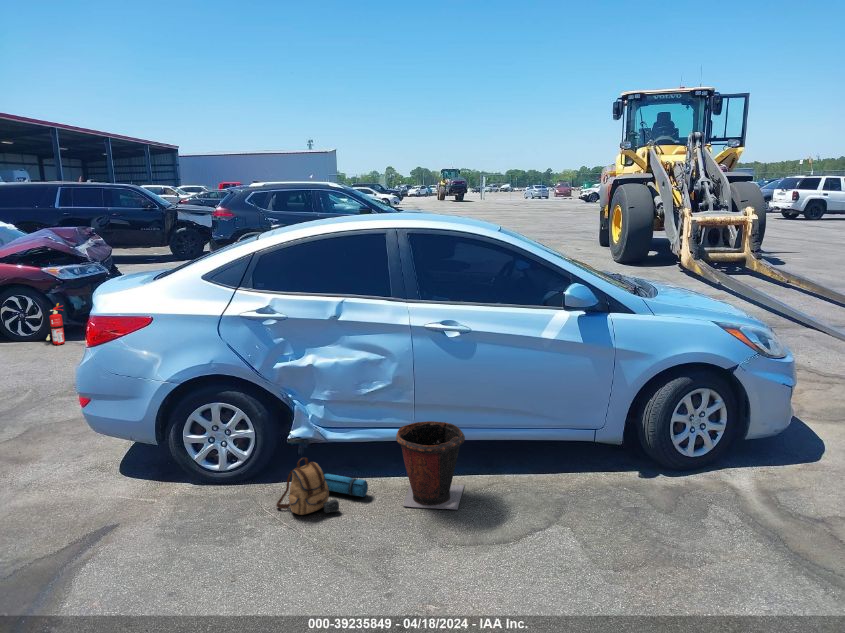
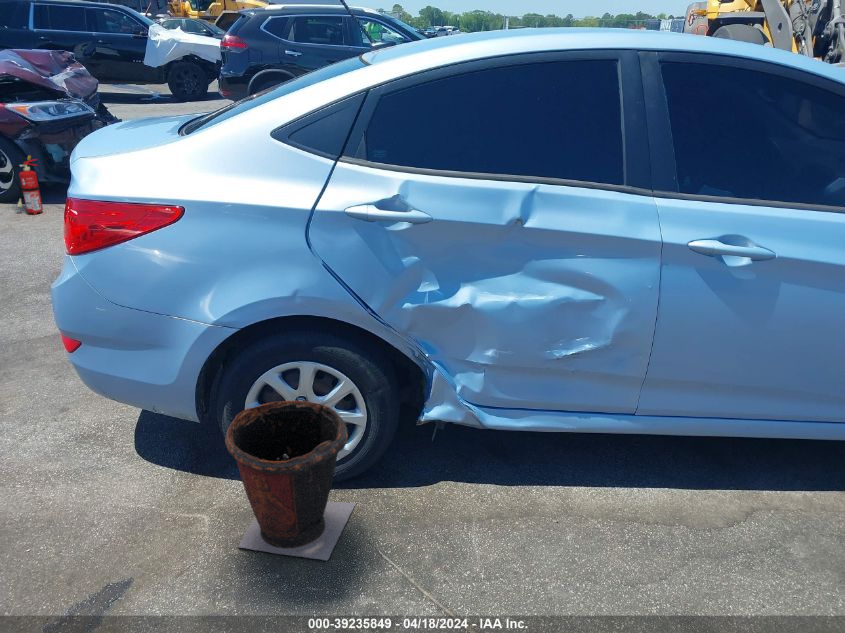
waste bin: present [396,421,465,510] -> present [225,401,356,560]
backpack: present [276,458,368,515] -> none [408,471,558,569]

